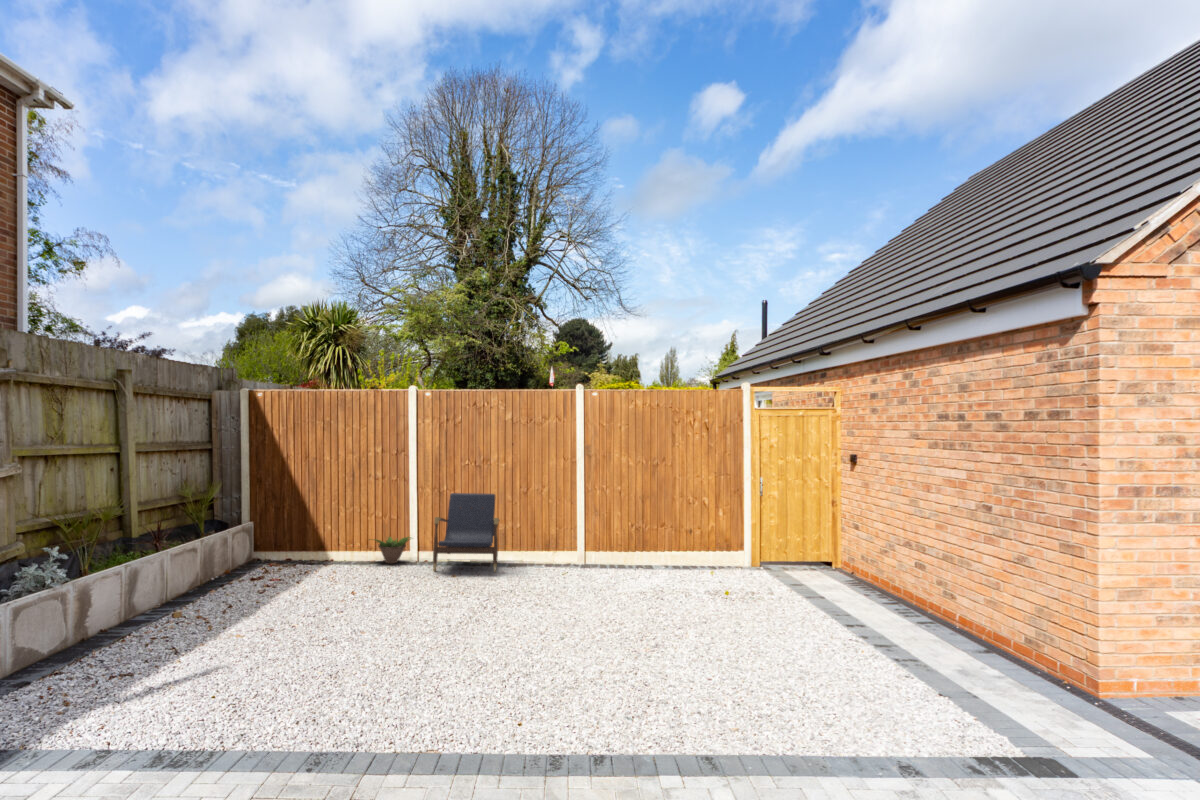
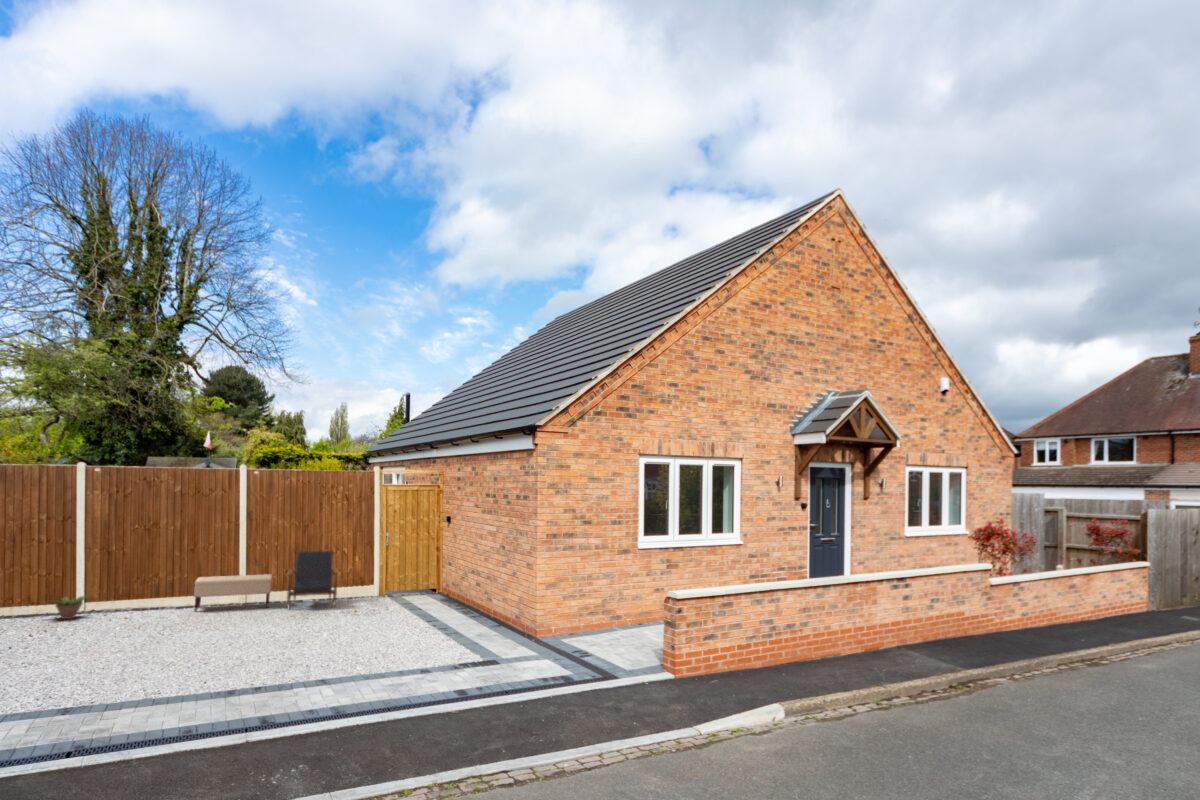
lounge chair: present [433,493,499,572] -> present [287,551,338,608]
bench: none [522,524,614,571] -> present [194,574,272,612]

